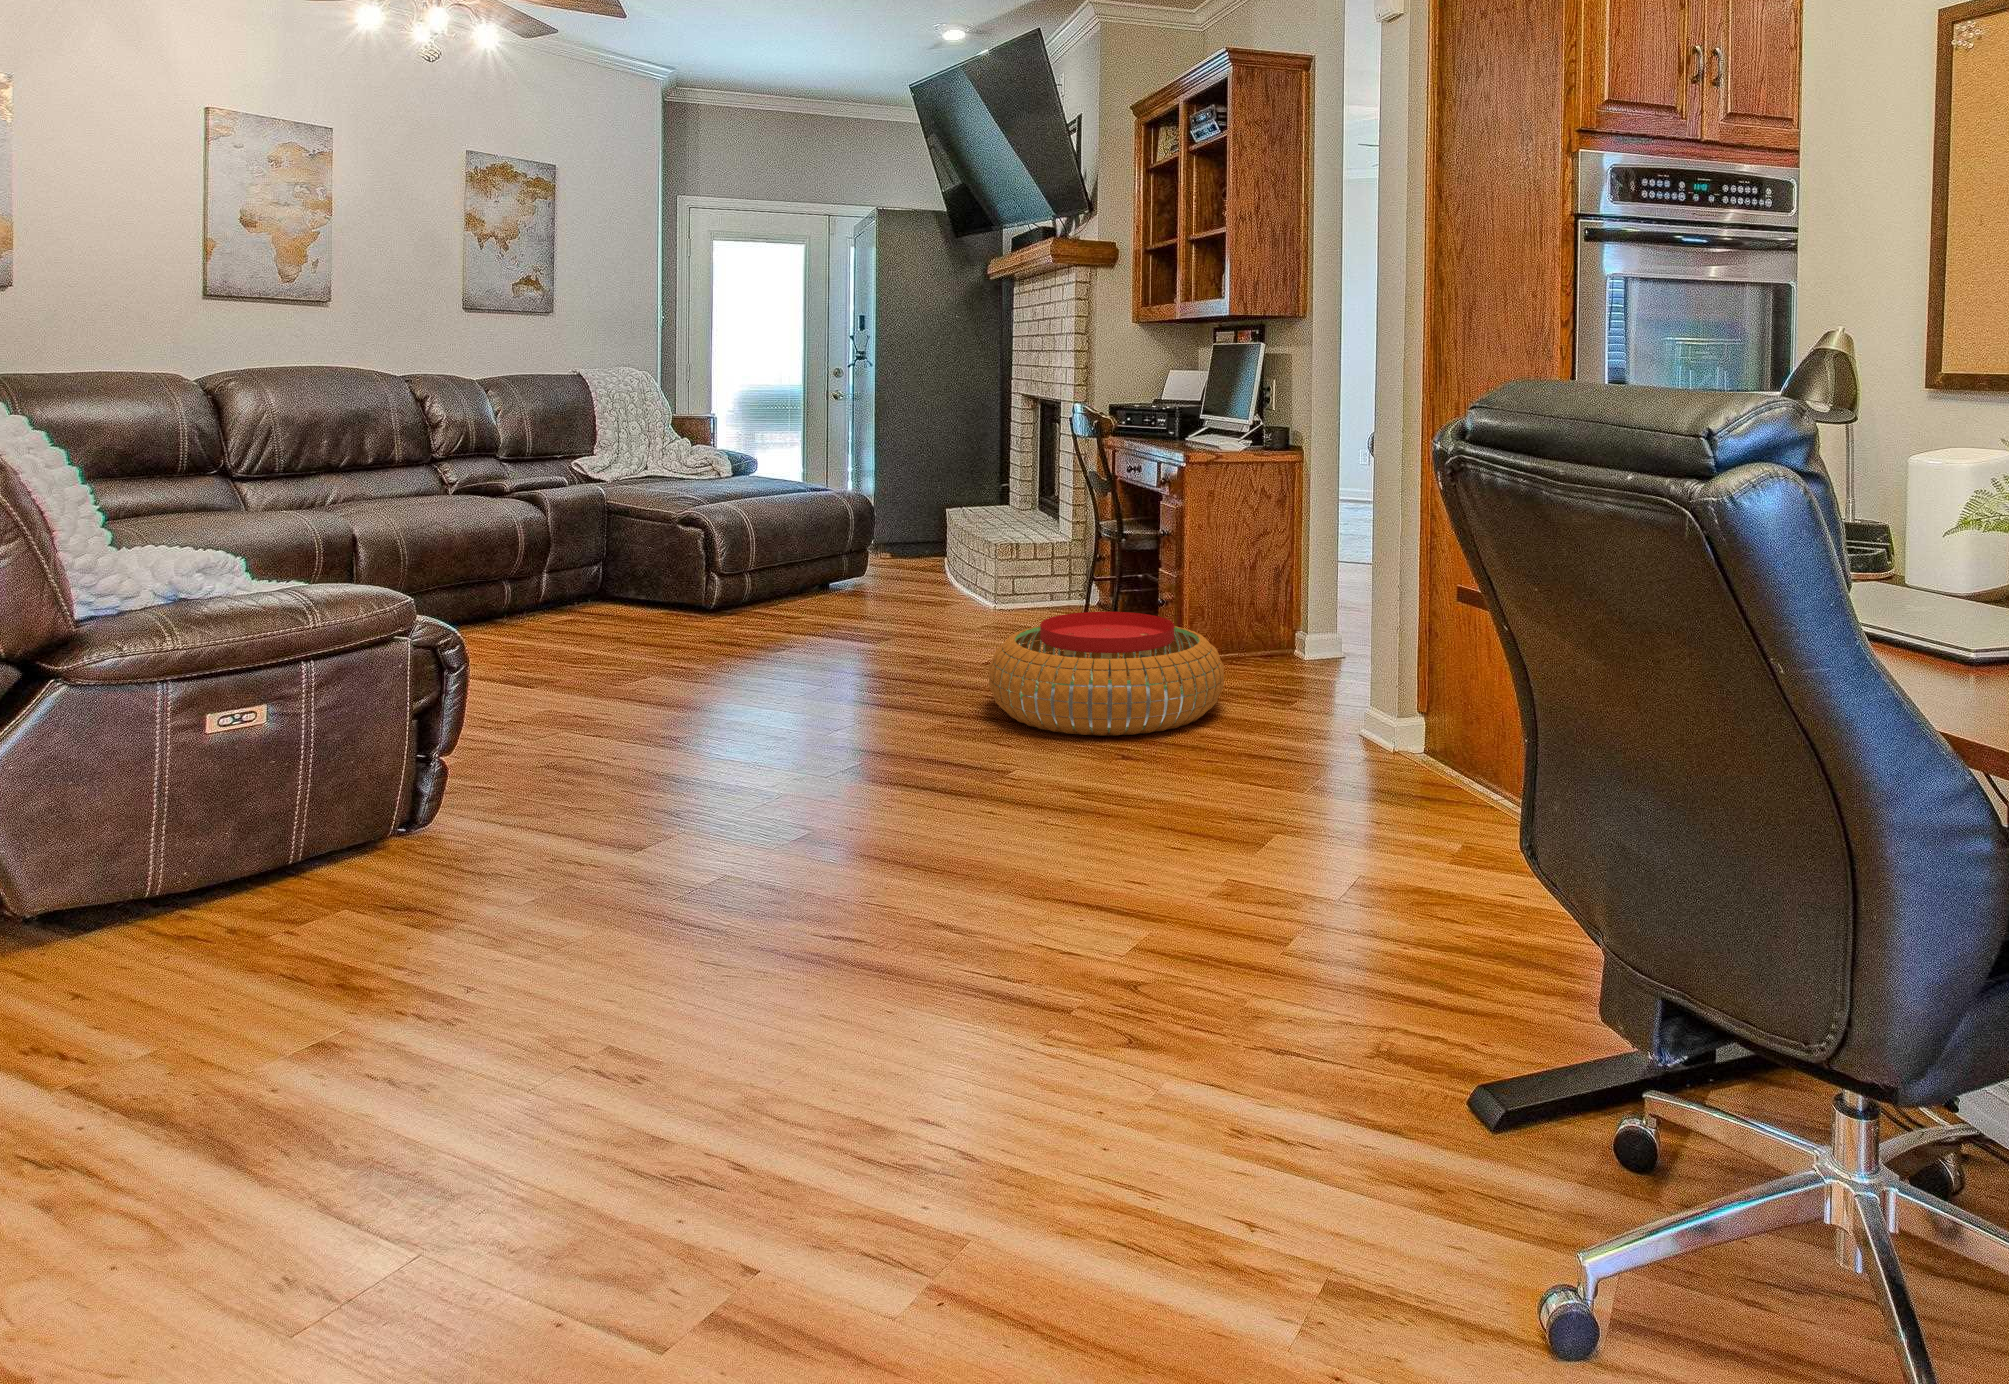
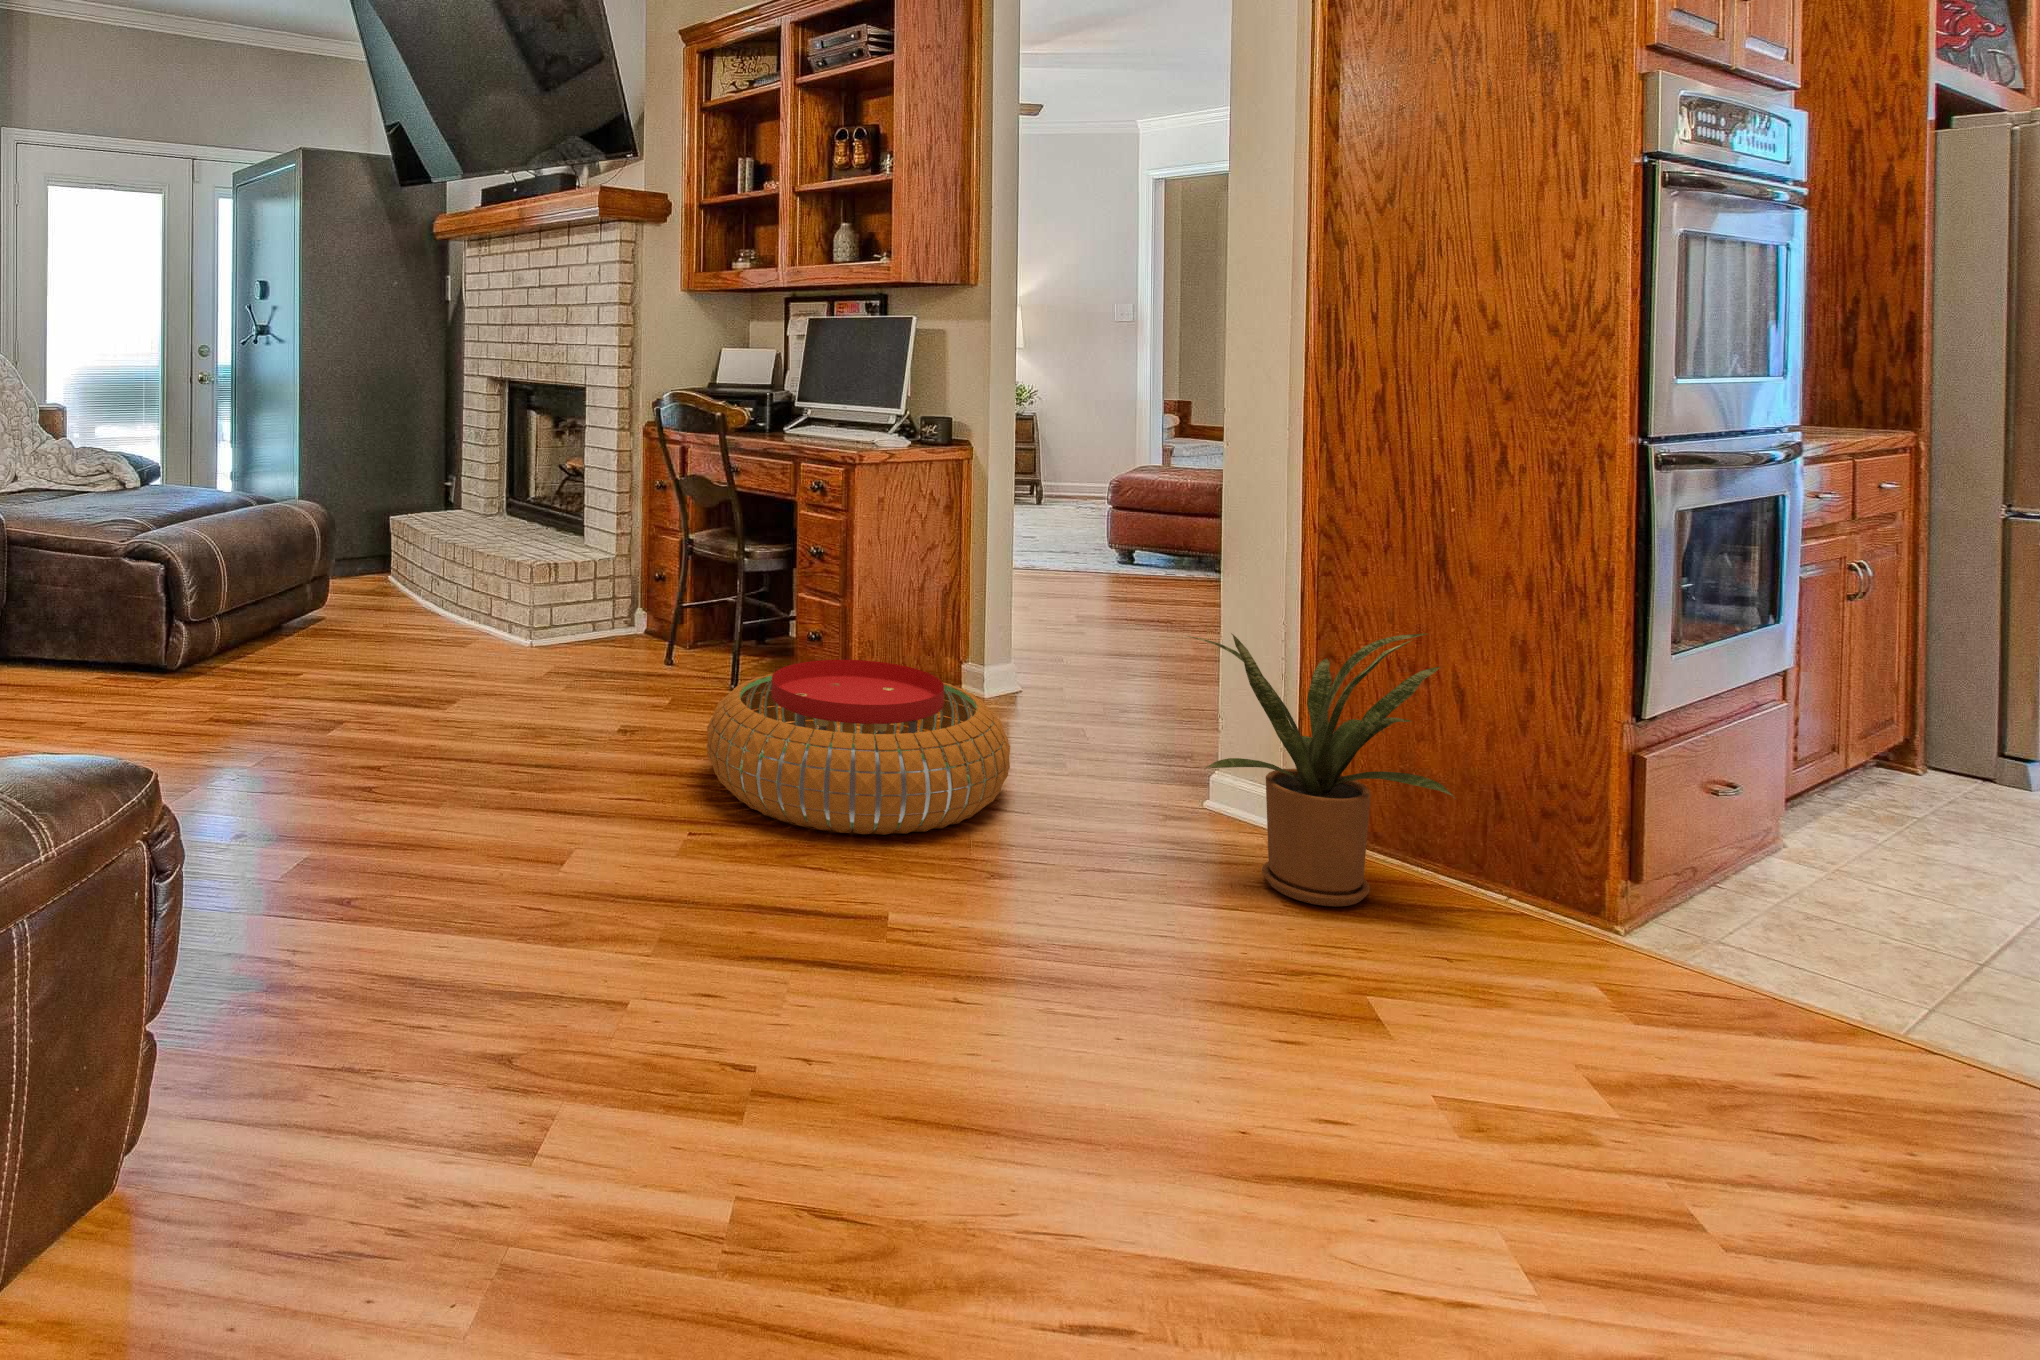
house plant: none [1281,581,1468,798] -> present [1188,633,1455,907]

